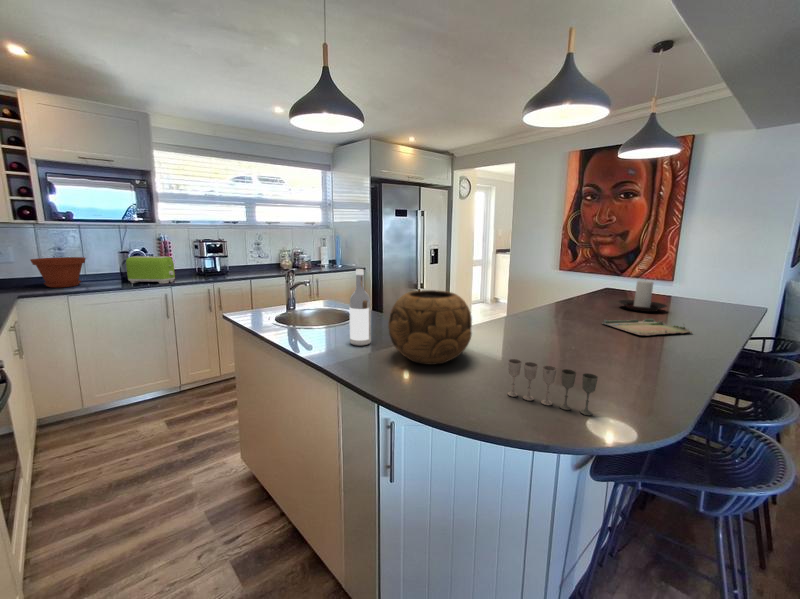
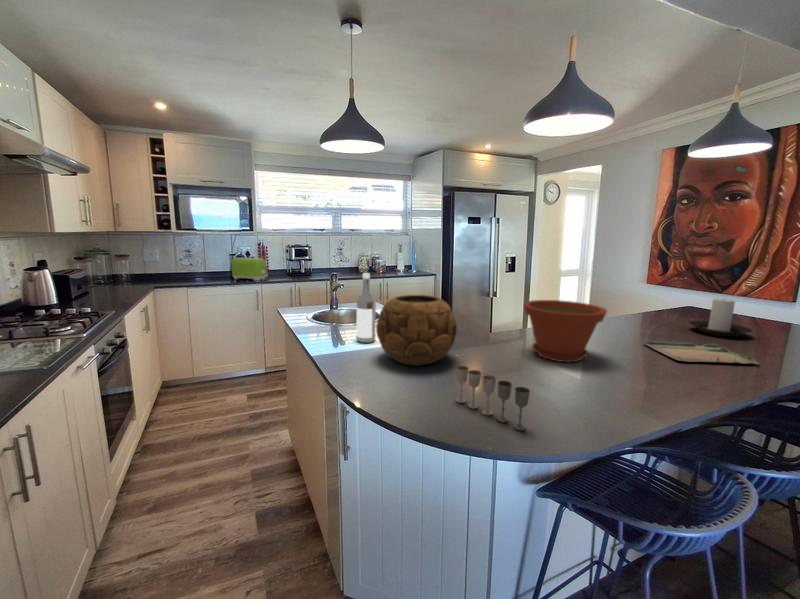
plant pot: present [30,257,86,288] -> present [524,300,607,362]

